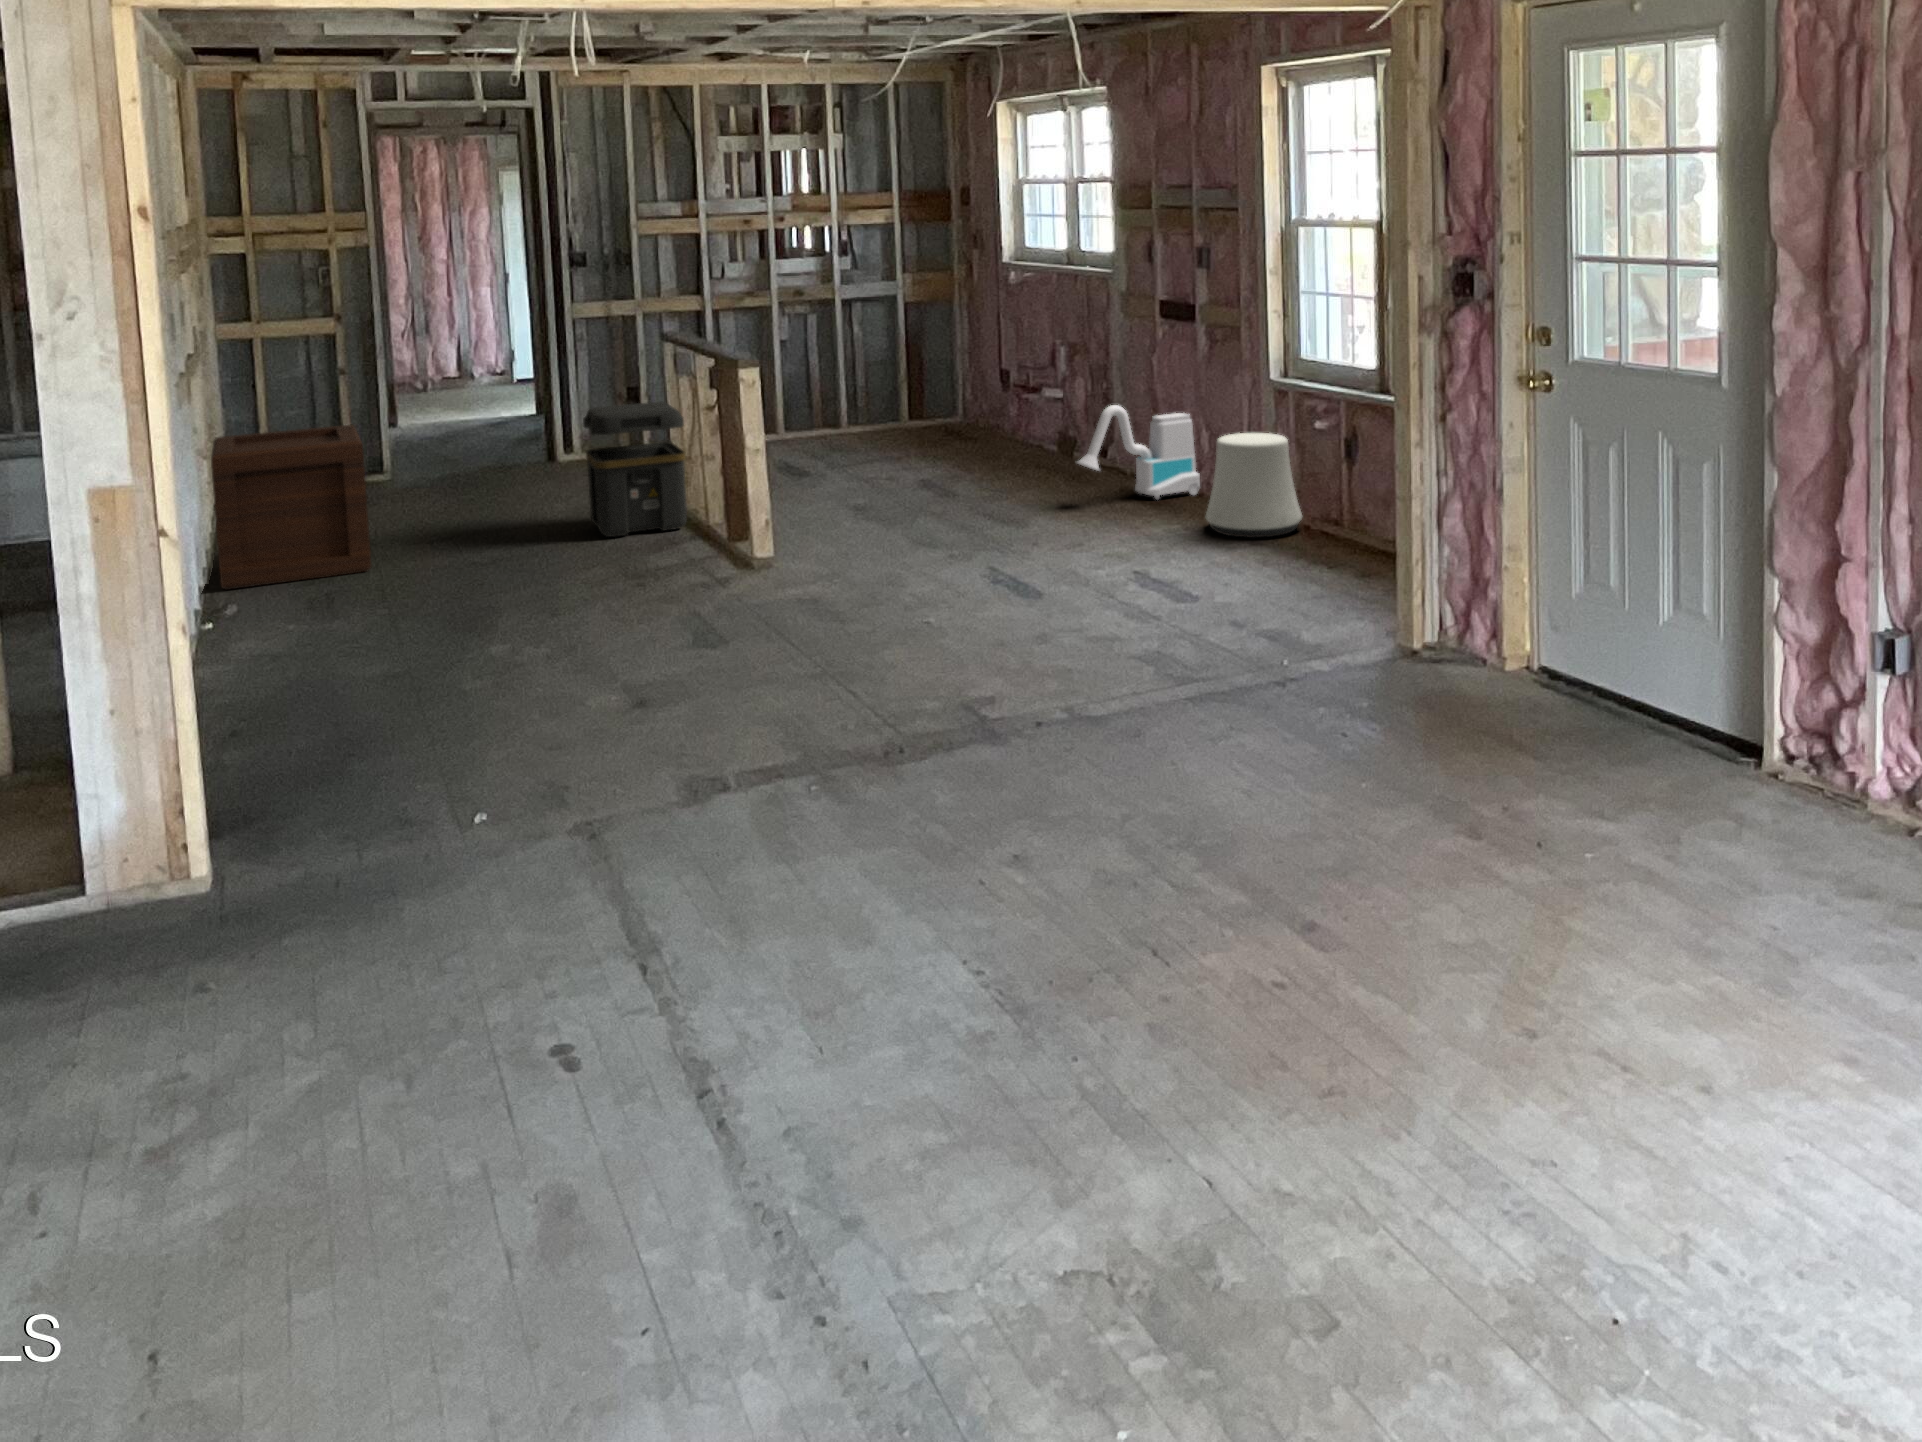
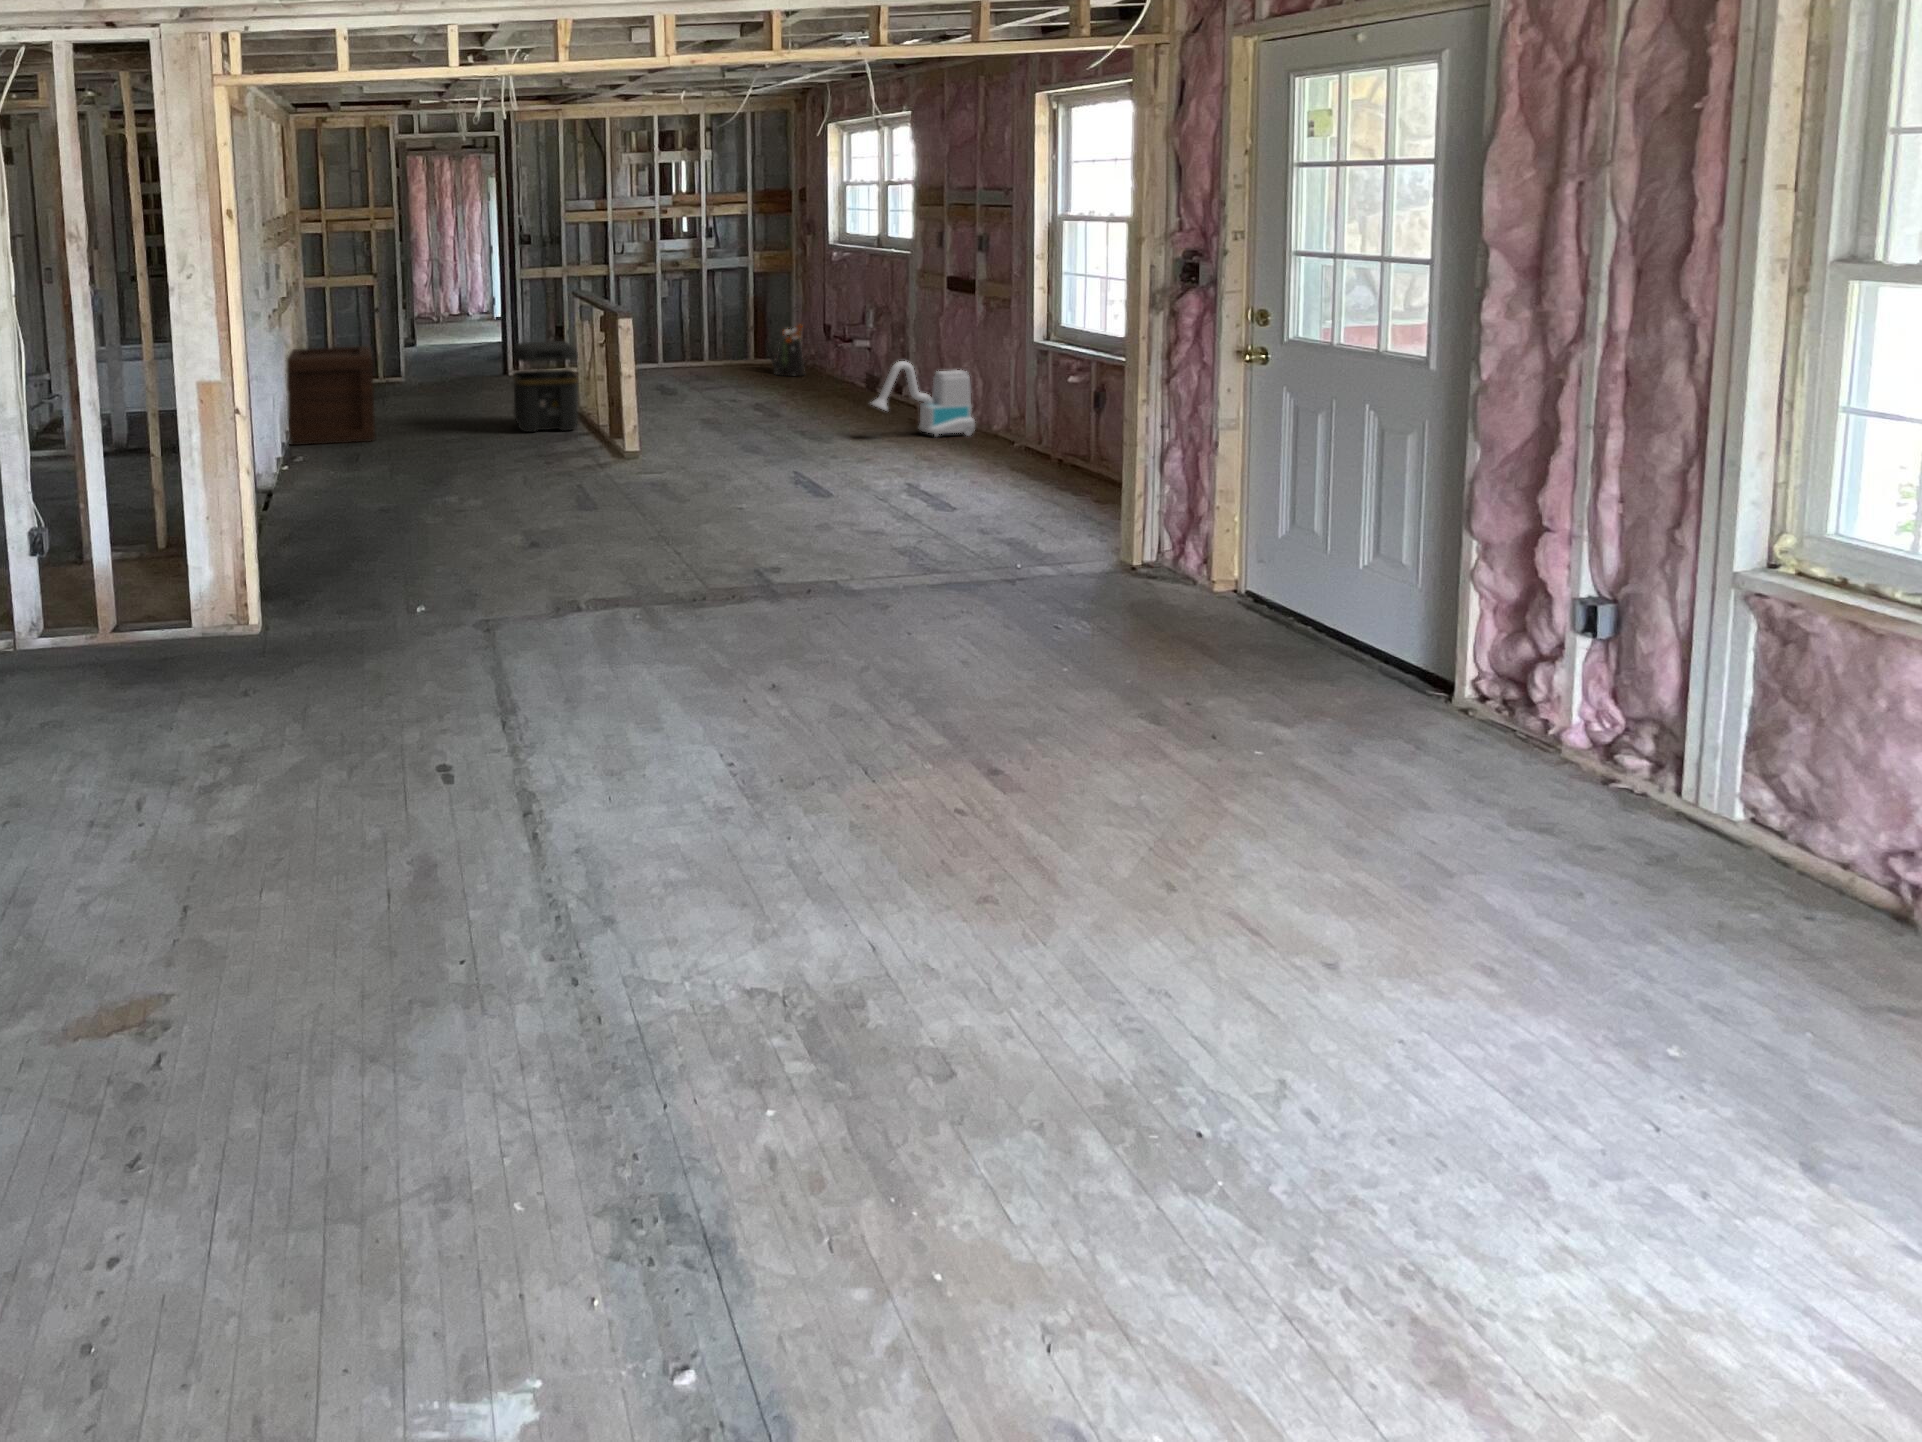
watering can: none [925,361,986,432] -> present [766,324,805,376]
stool: present [1206,433,1302,538] -> none [971,389,1057,473]

